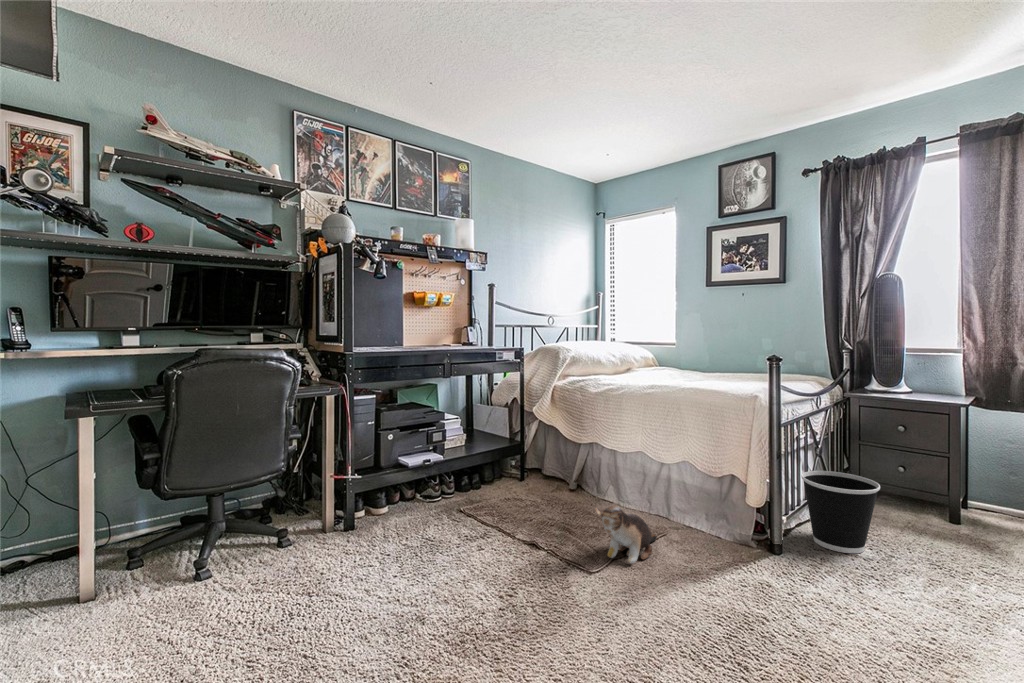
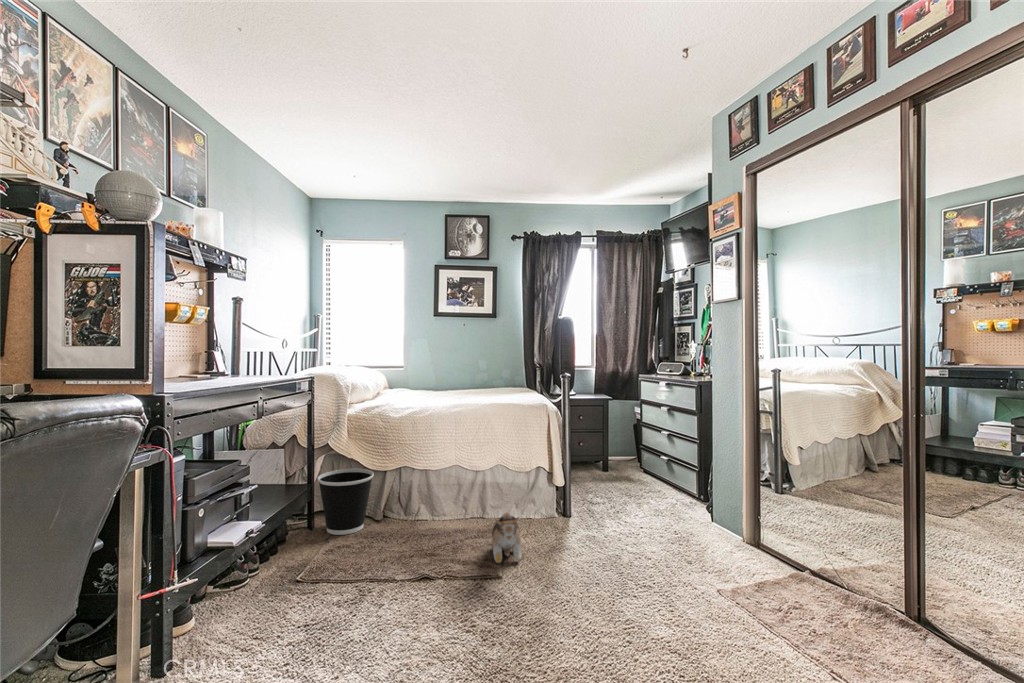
wastebasket: present [801,471,880,553] -> present [318,469,374,535]

